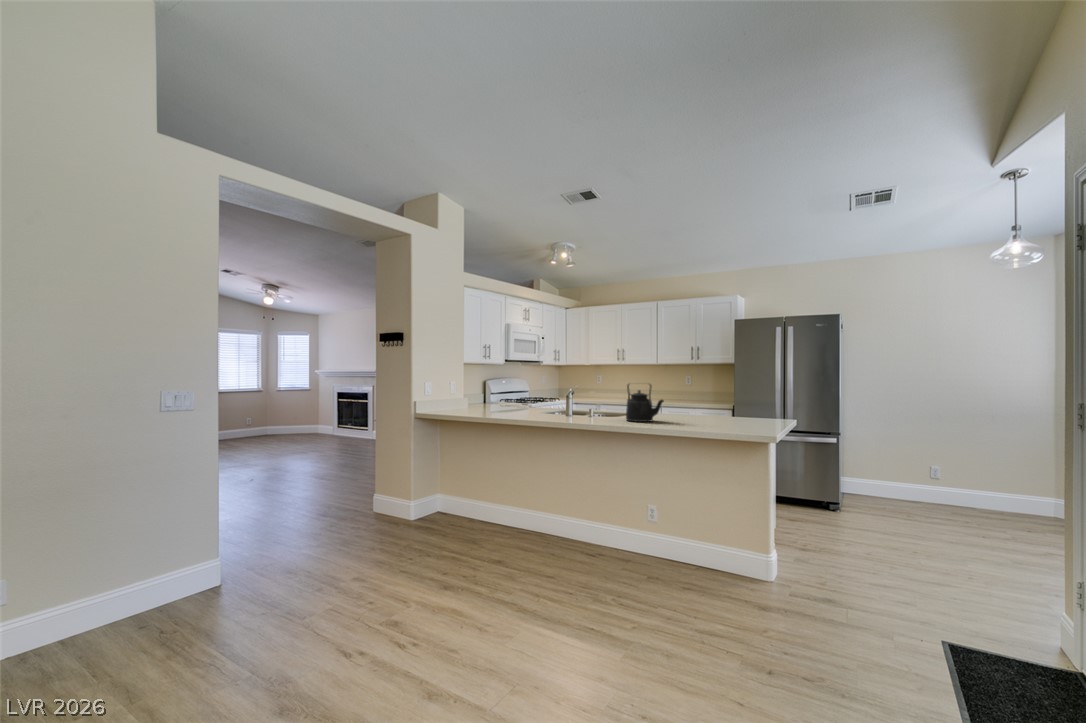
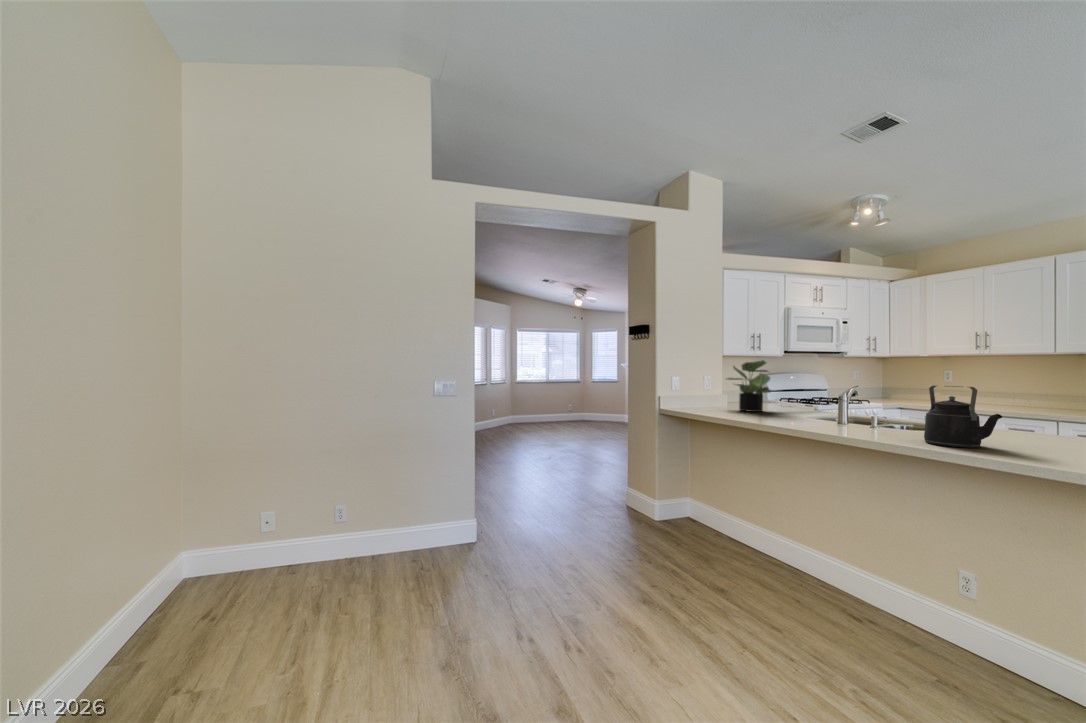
potted plant: none [471,367,510,411] -> present [726,360,770,412]

